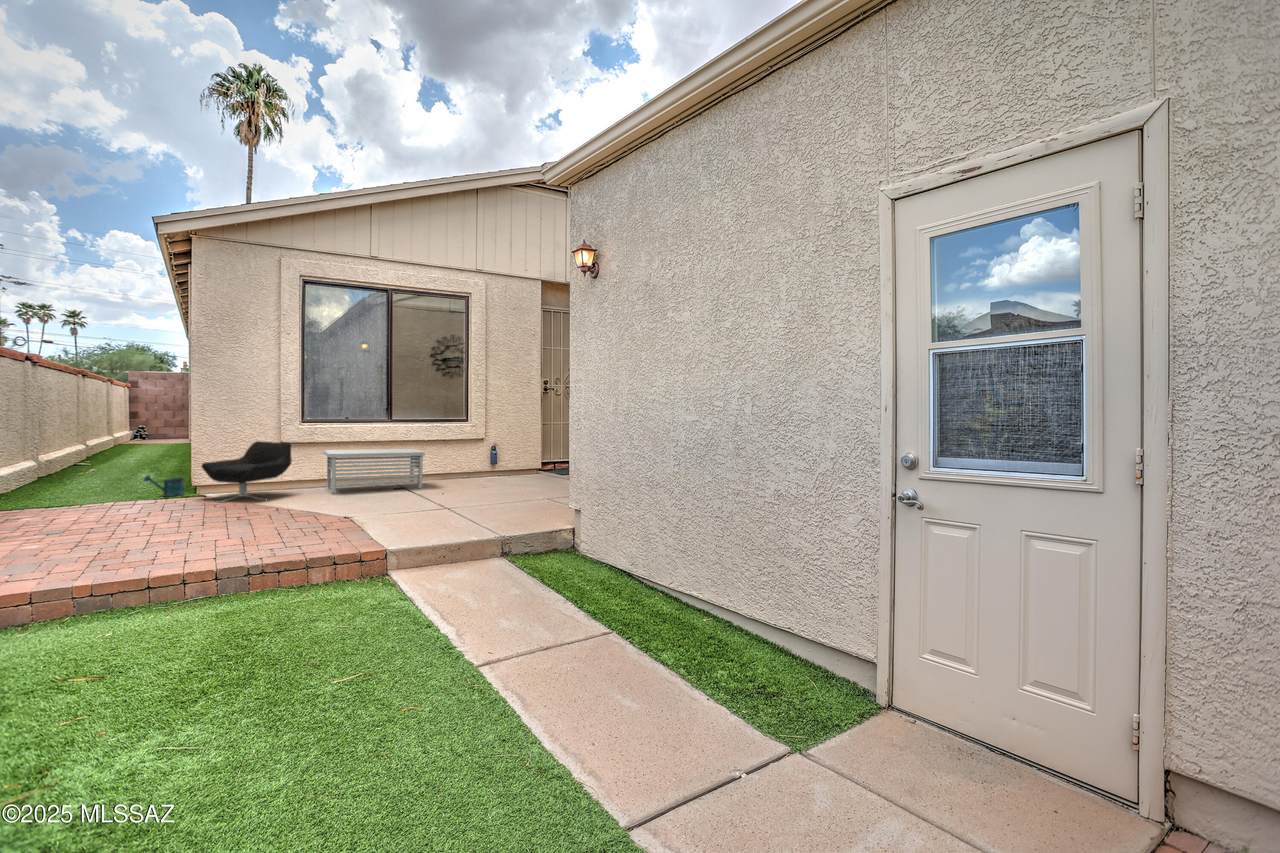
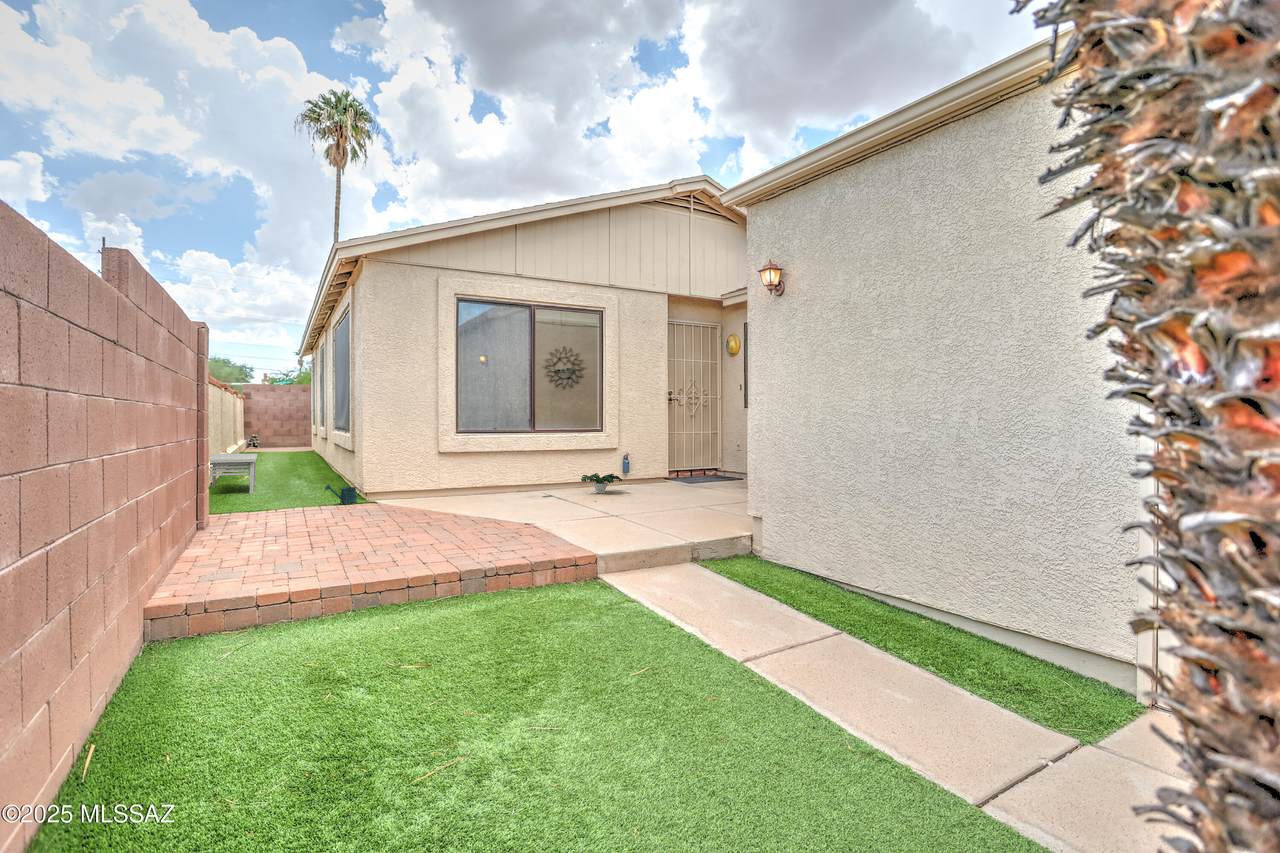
lounge chair: present [202,441,292,501] -> none [377,452,452,510]
storage bench: present [323,449,425,494] -> present [210,454,258,494]
potted plant: none [444,463,489,483] -> present [581,473,622,493]

